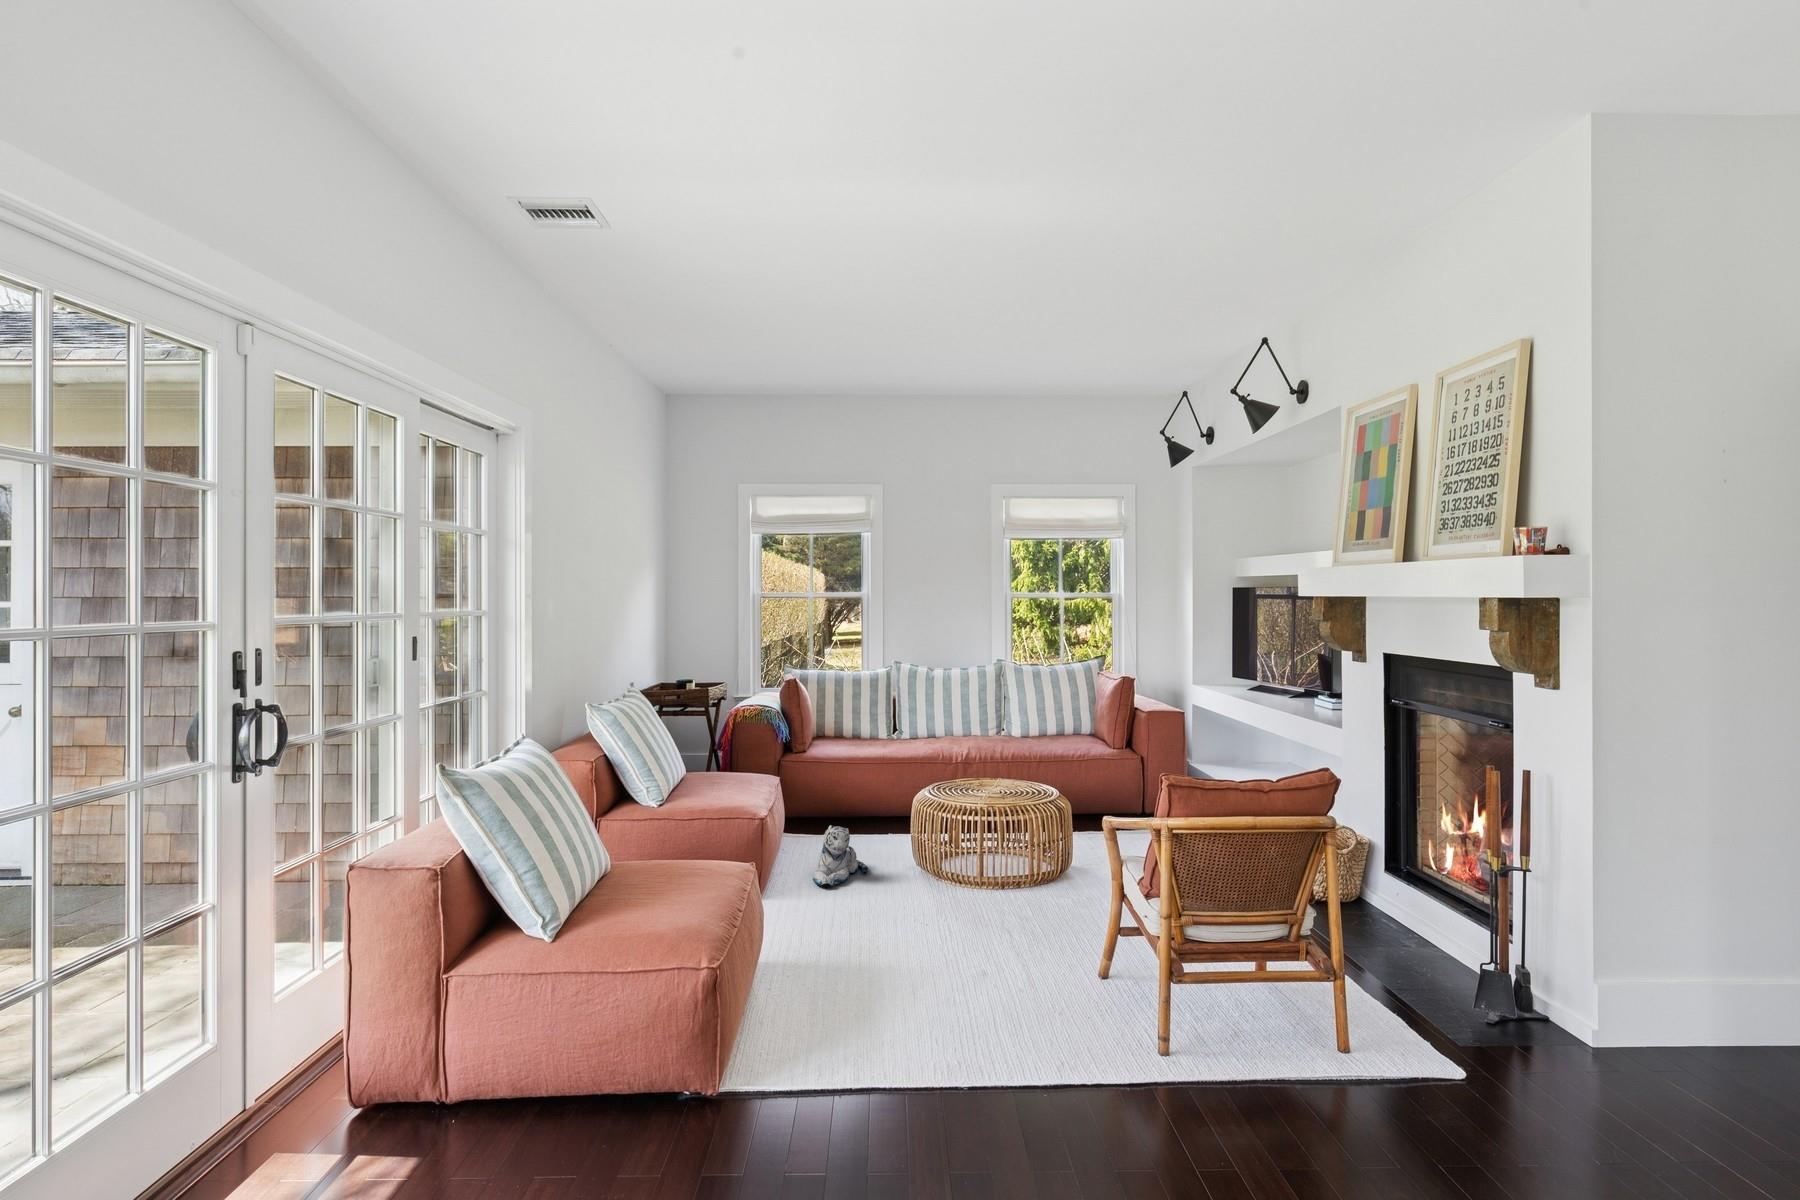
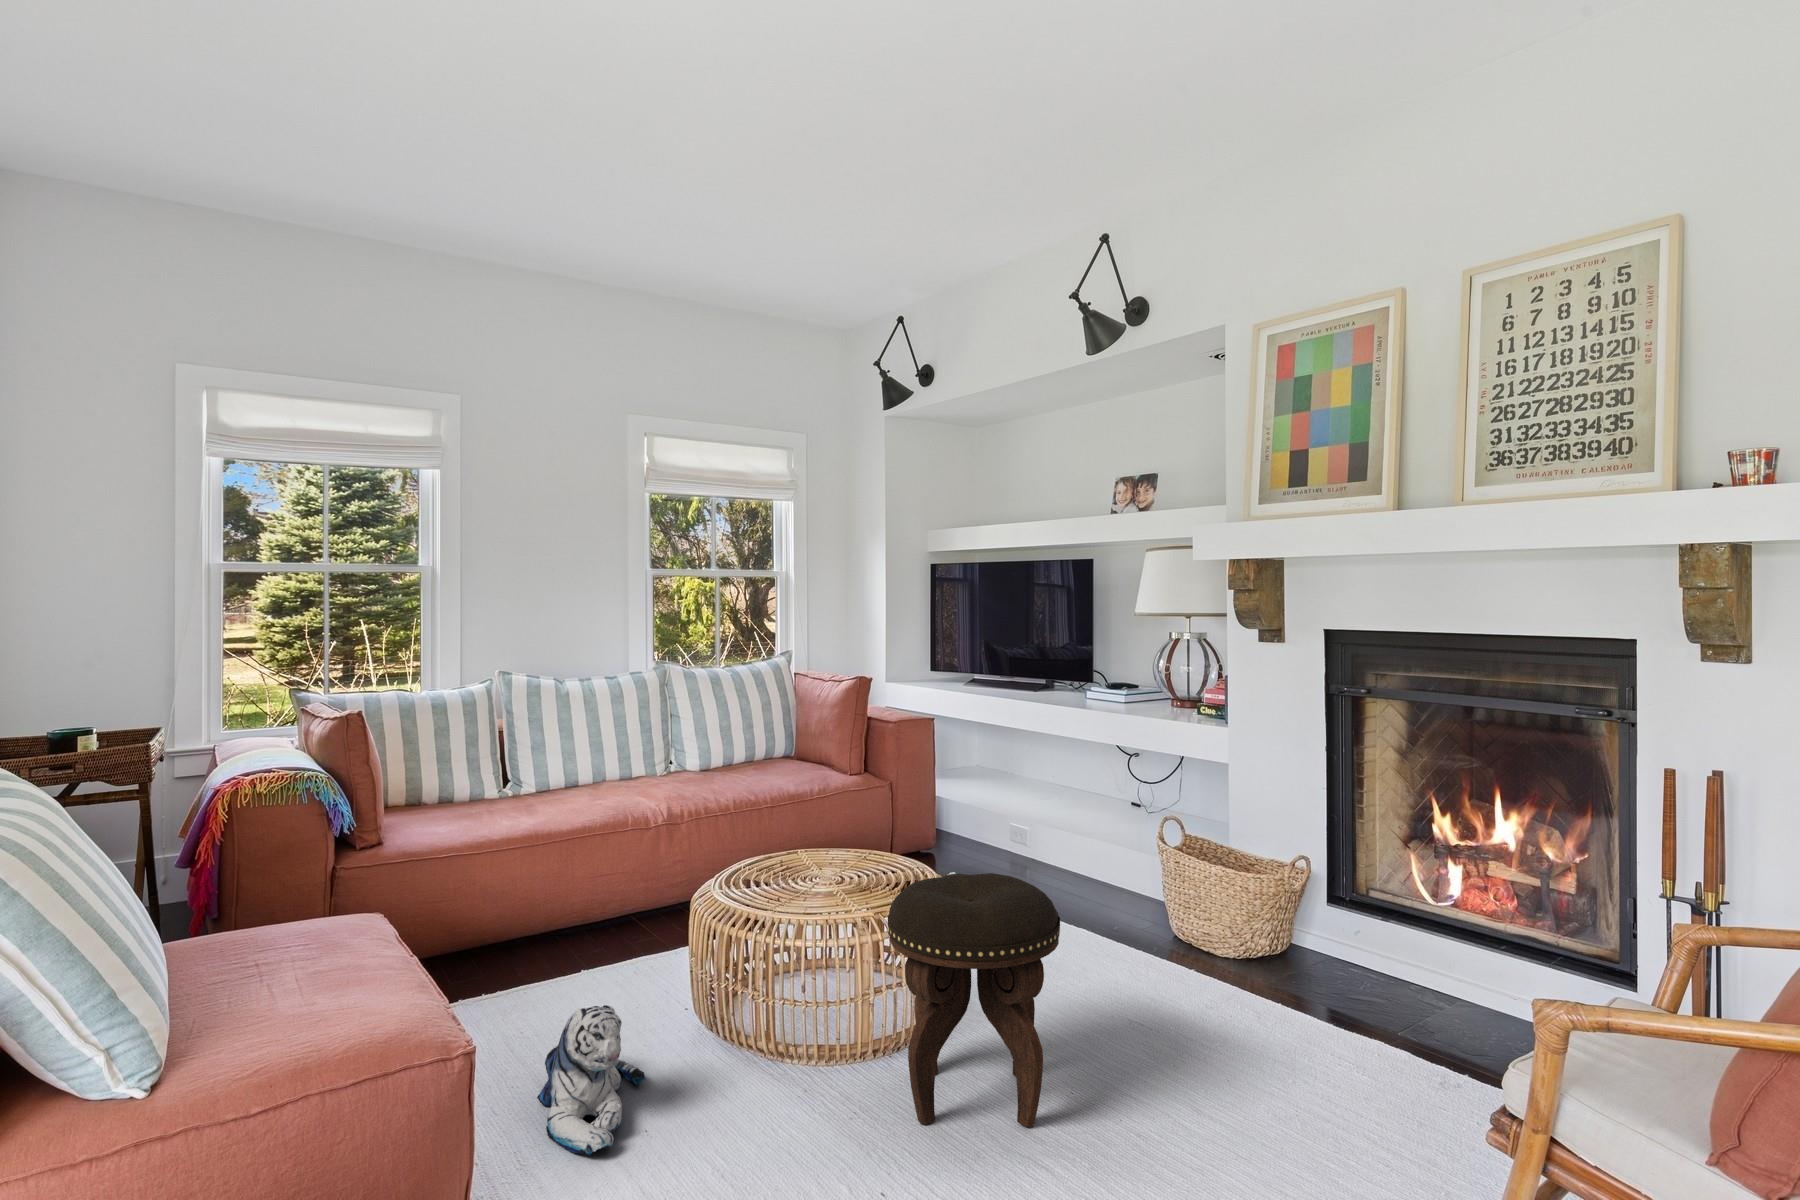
footstool: none [961,788,1056,919] -> present [888,873,1060,1127]

